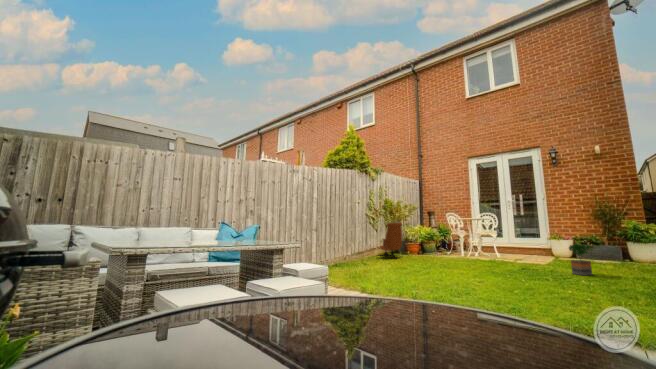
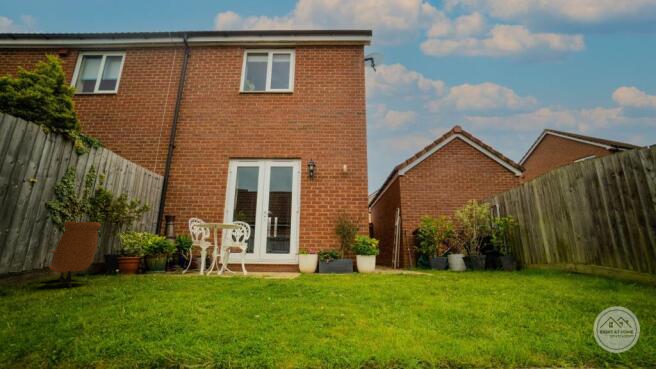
potted tree: present [569,244,593,275] -> none [326,256,351,298]

